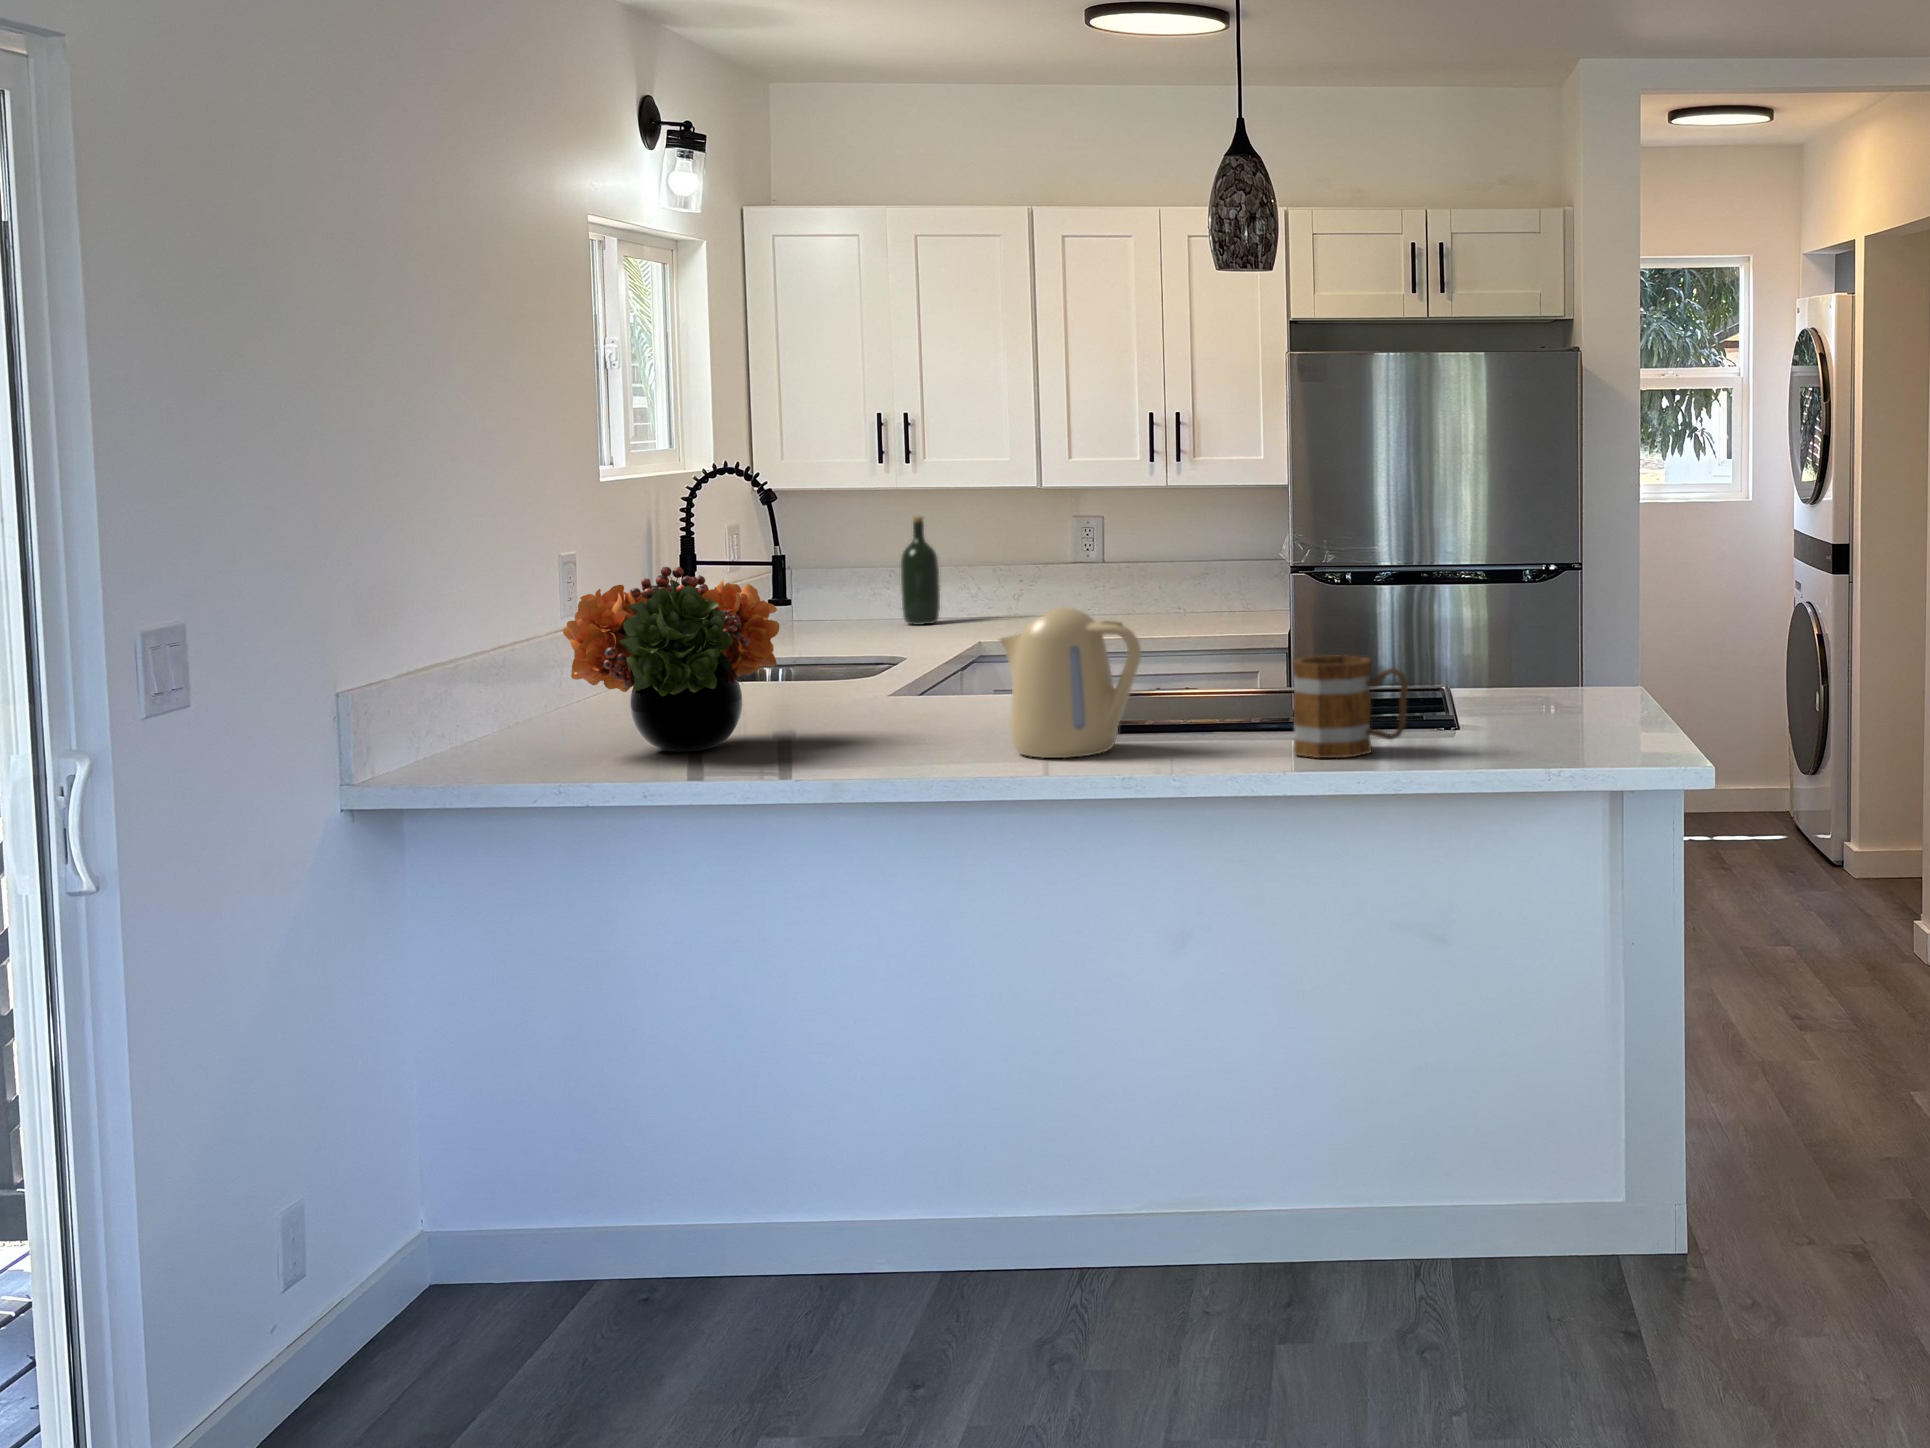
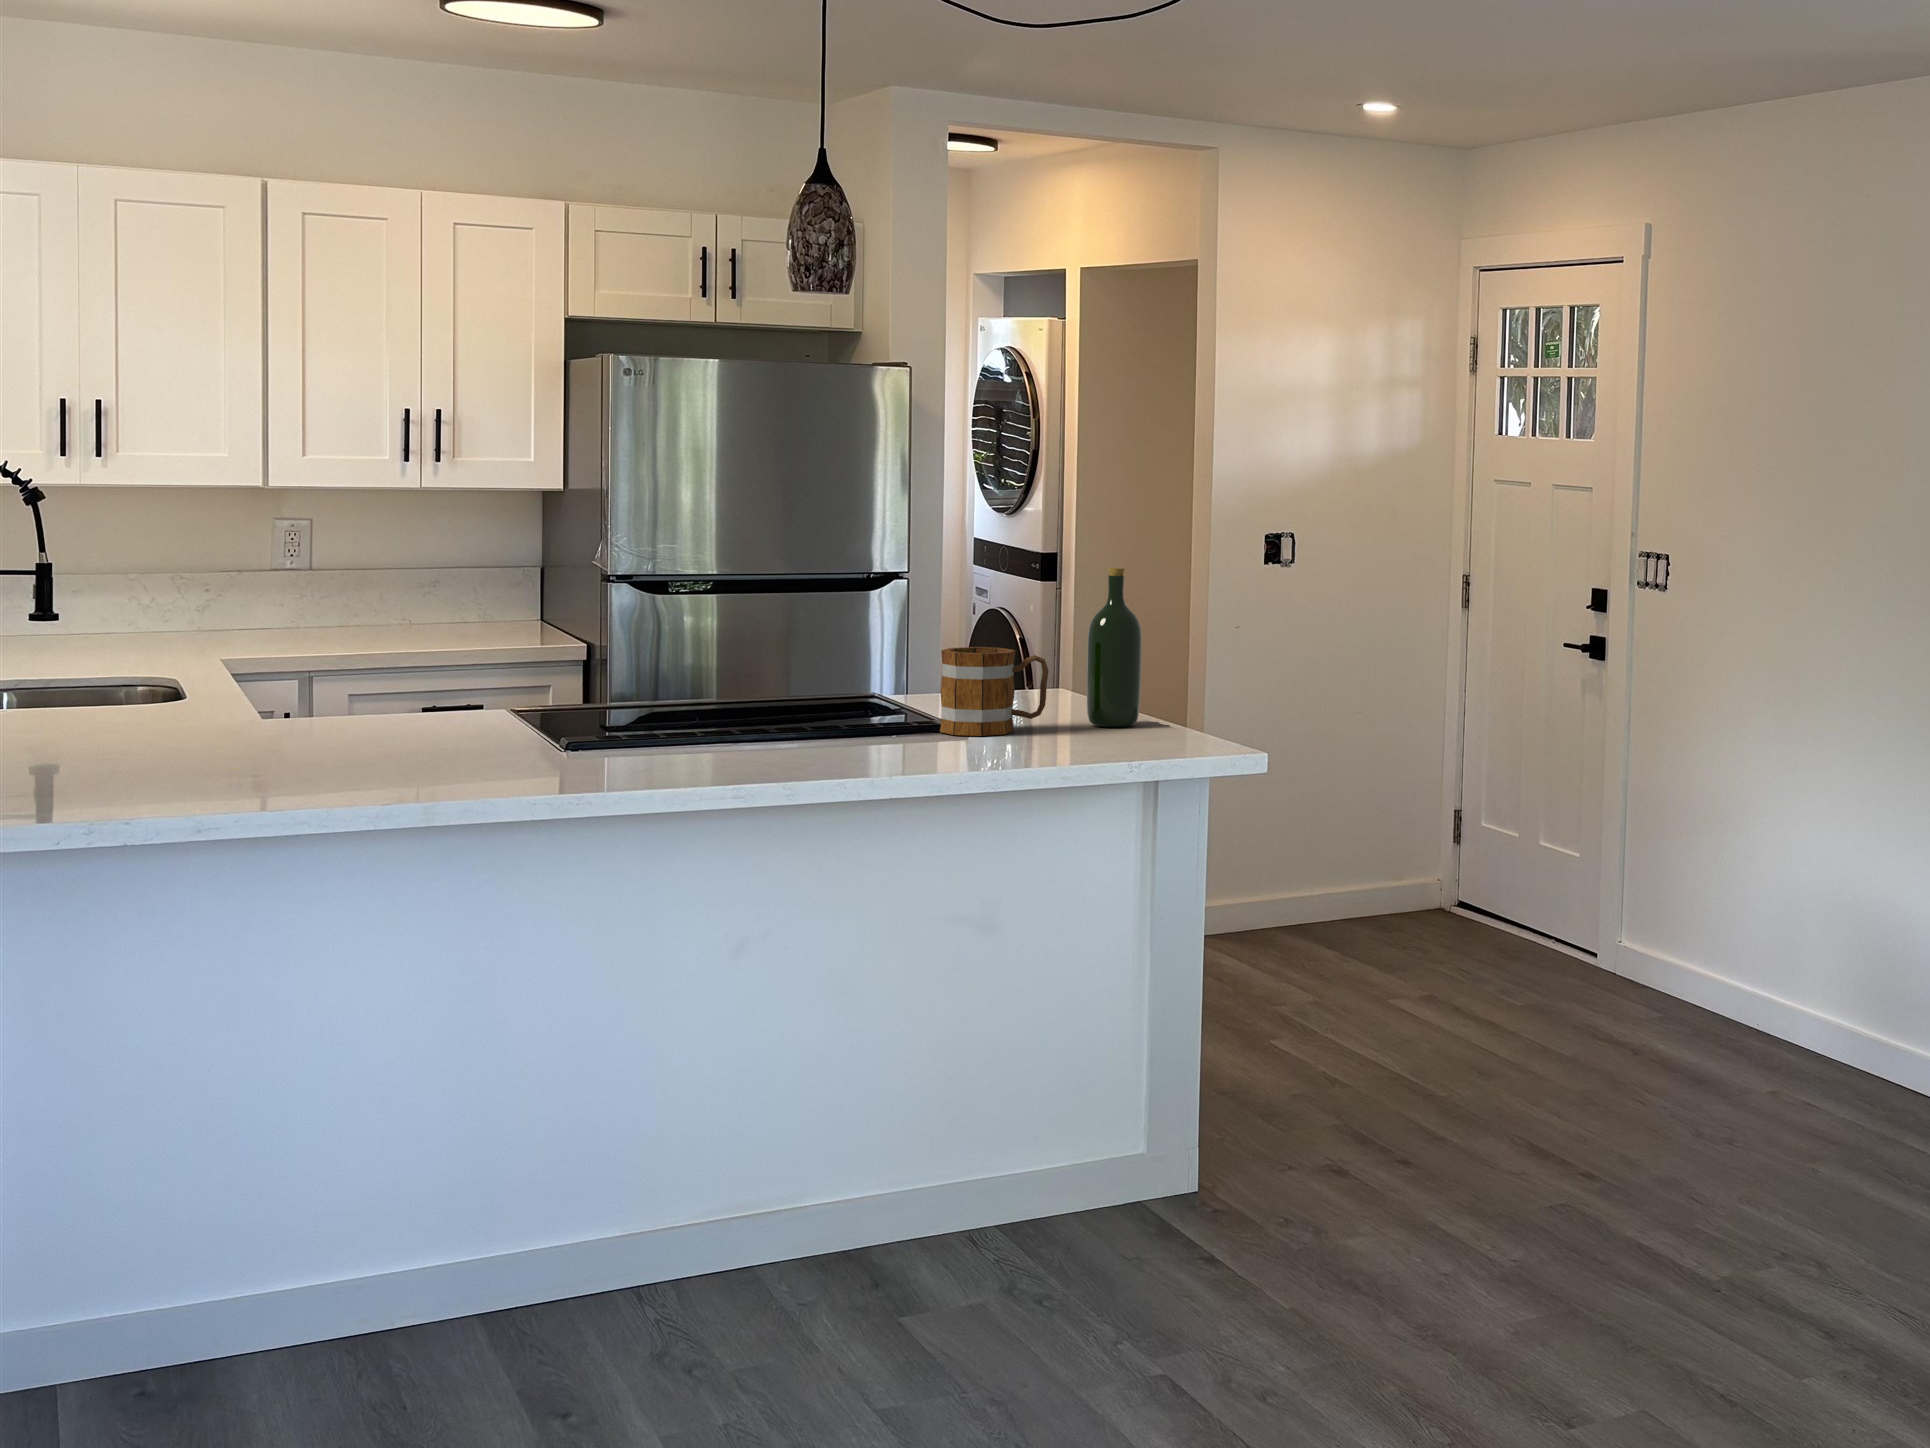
wine bottle: present [901,516,940,625] -> present [1087,568,1142,727]
flower arrangement: present [563,567,779,752] -> none [169,568,393,761]
kettle: present [1000,607,1141,758] -> none [654,606,804,747]

